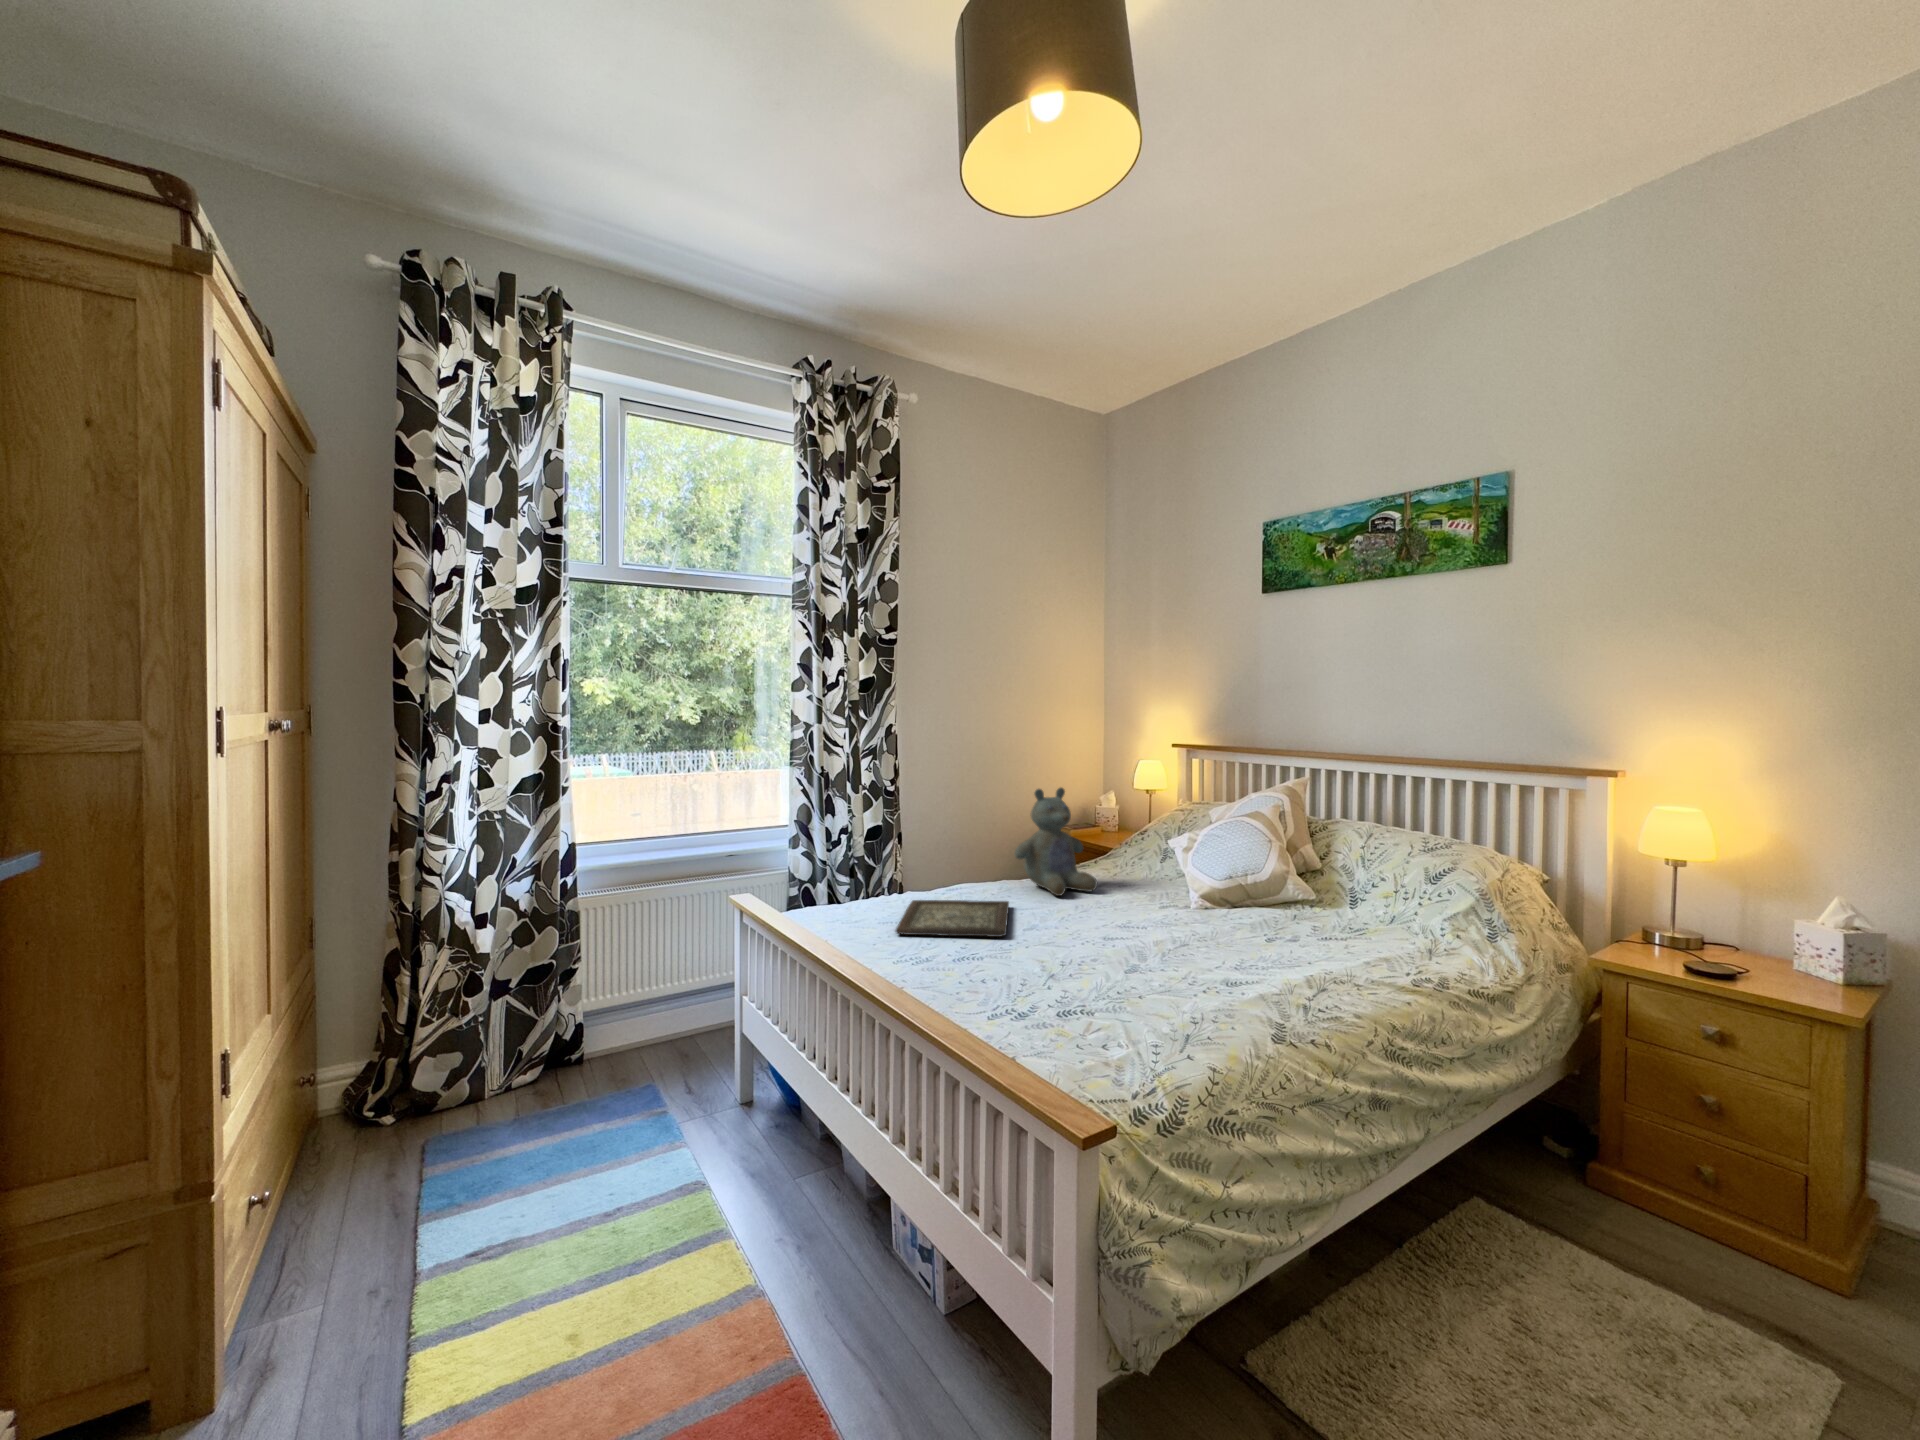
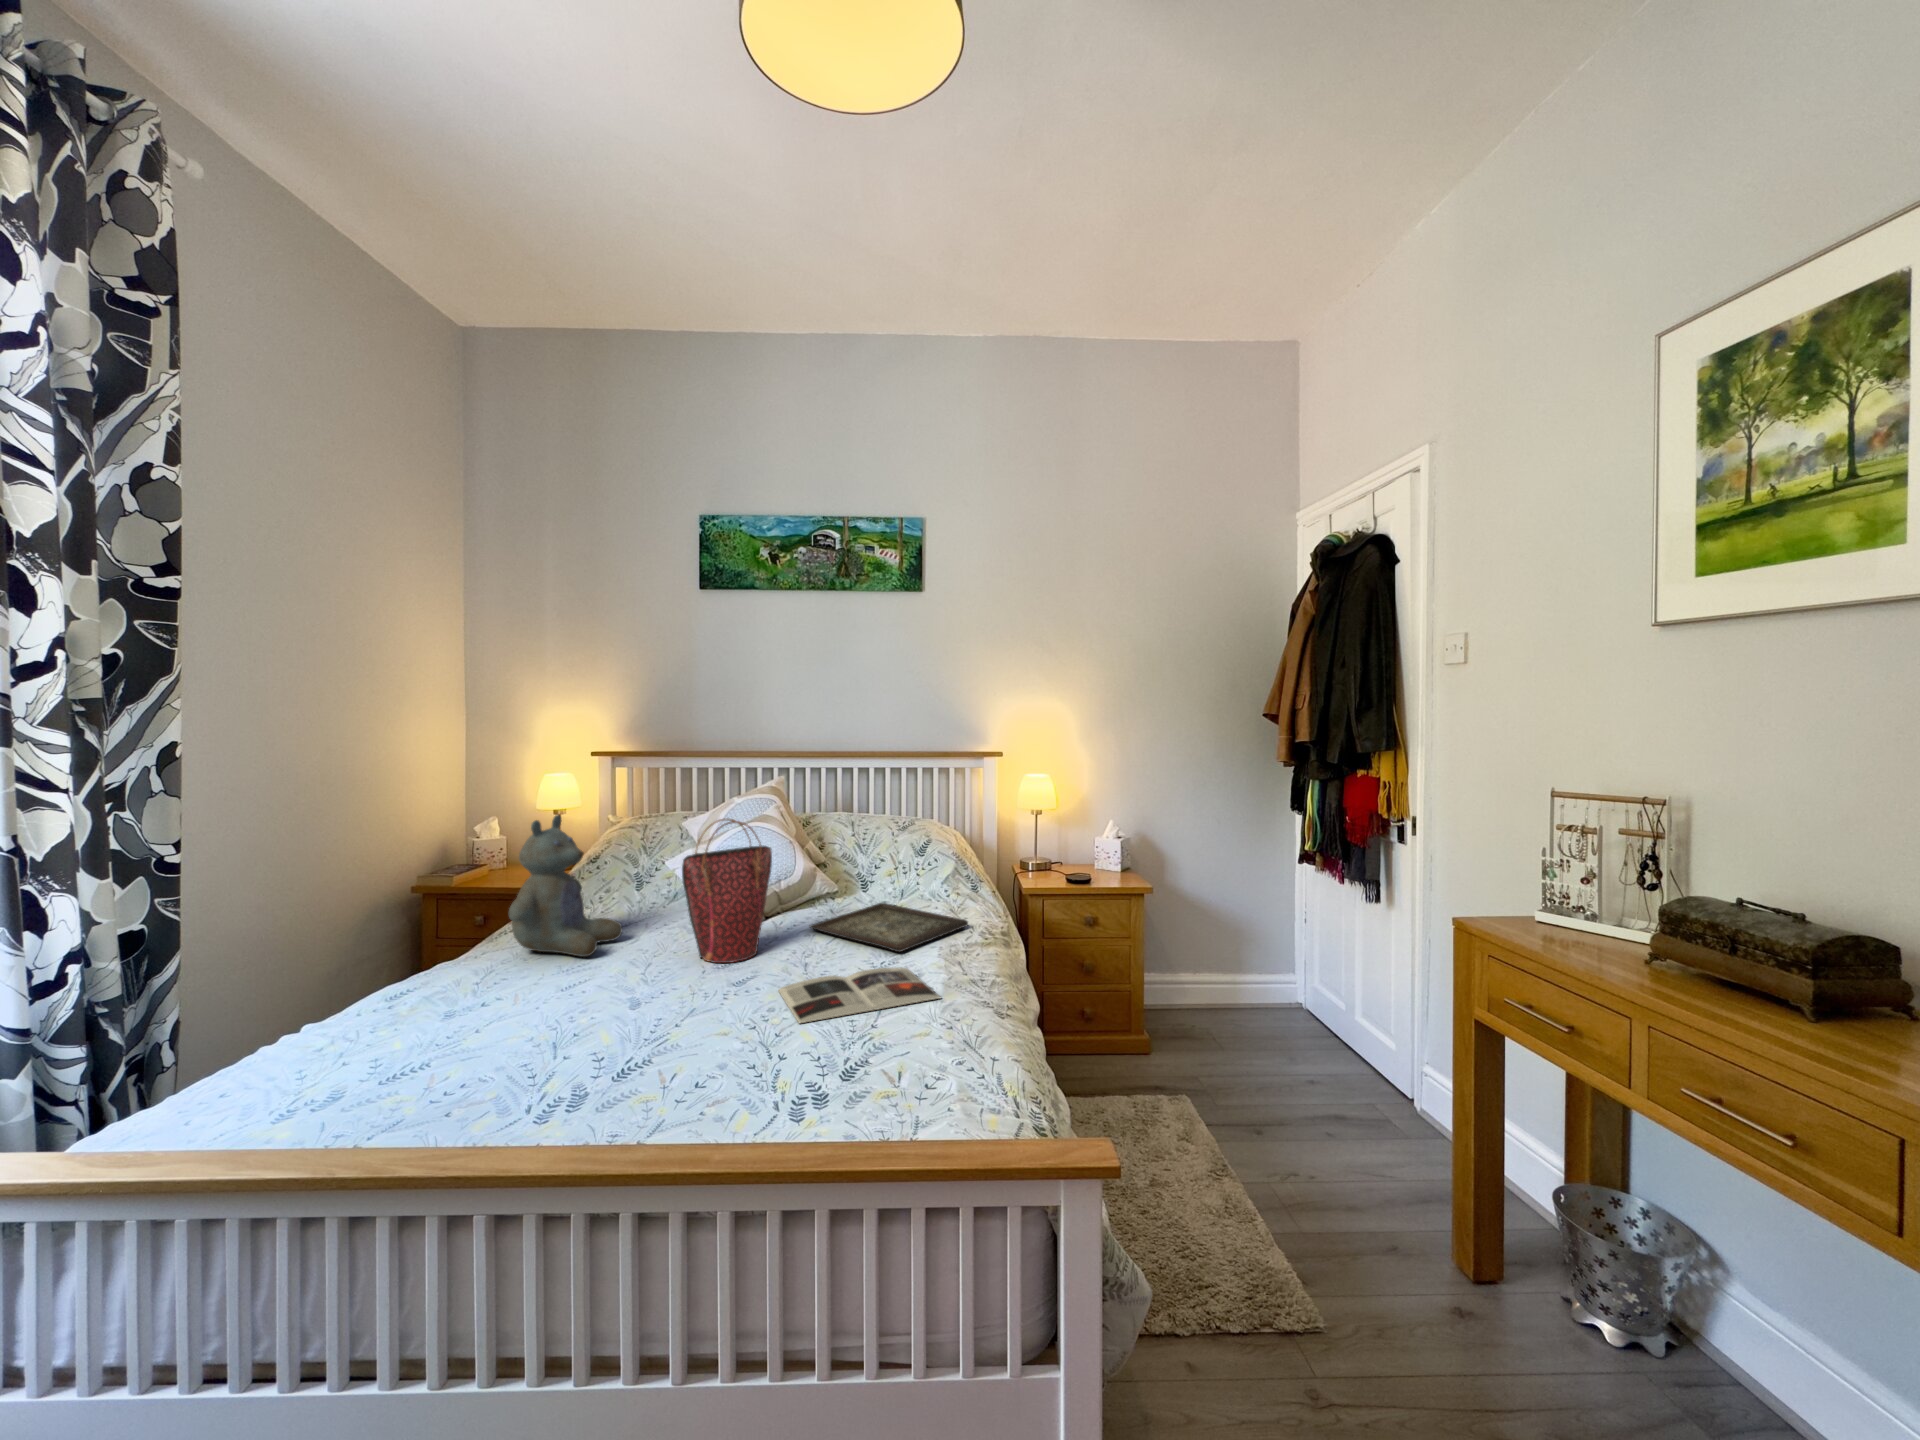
handbag: none [1104,802,1187,927] -> present [682,818,772,963]
tray: present [896,900,1009,937] -> present [810,903,968,952]
magazine: none [1098,949,1255,999] -> present [779,968,940,1023]

